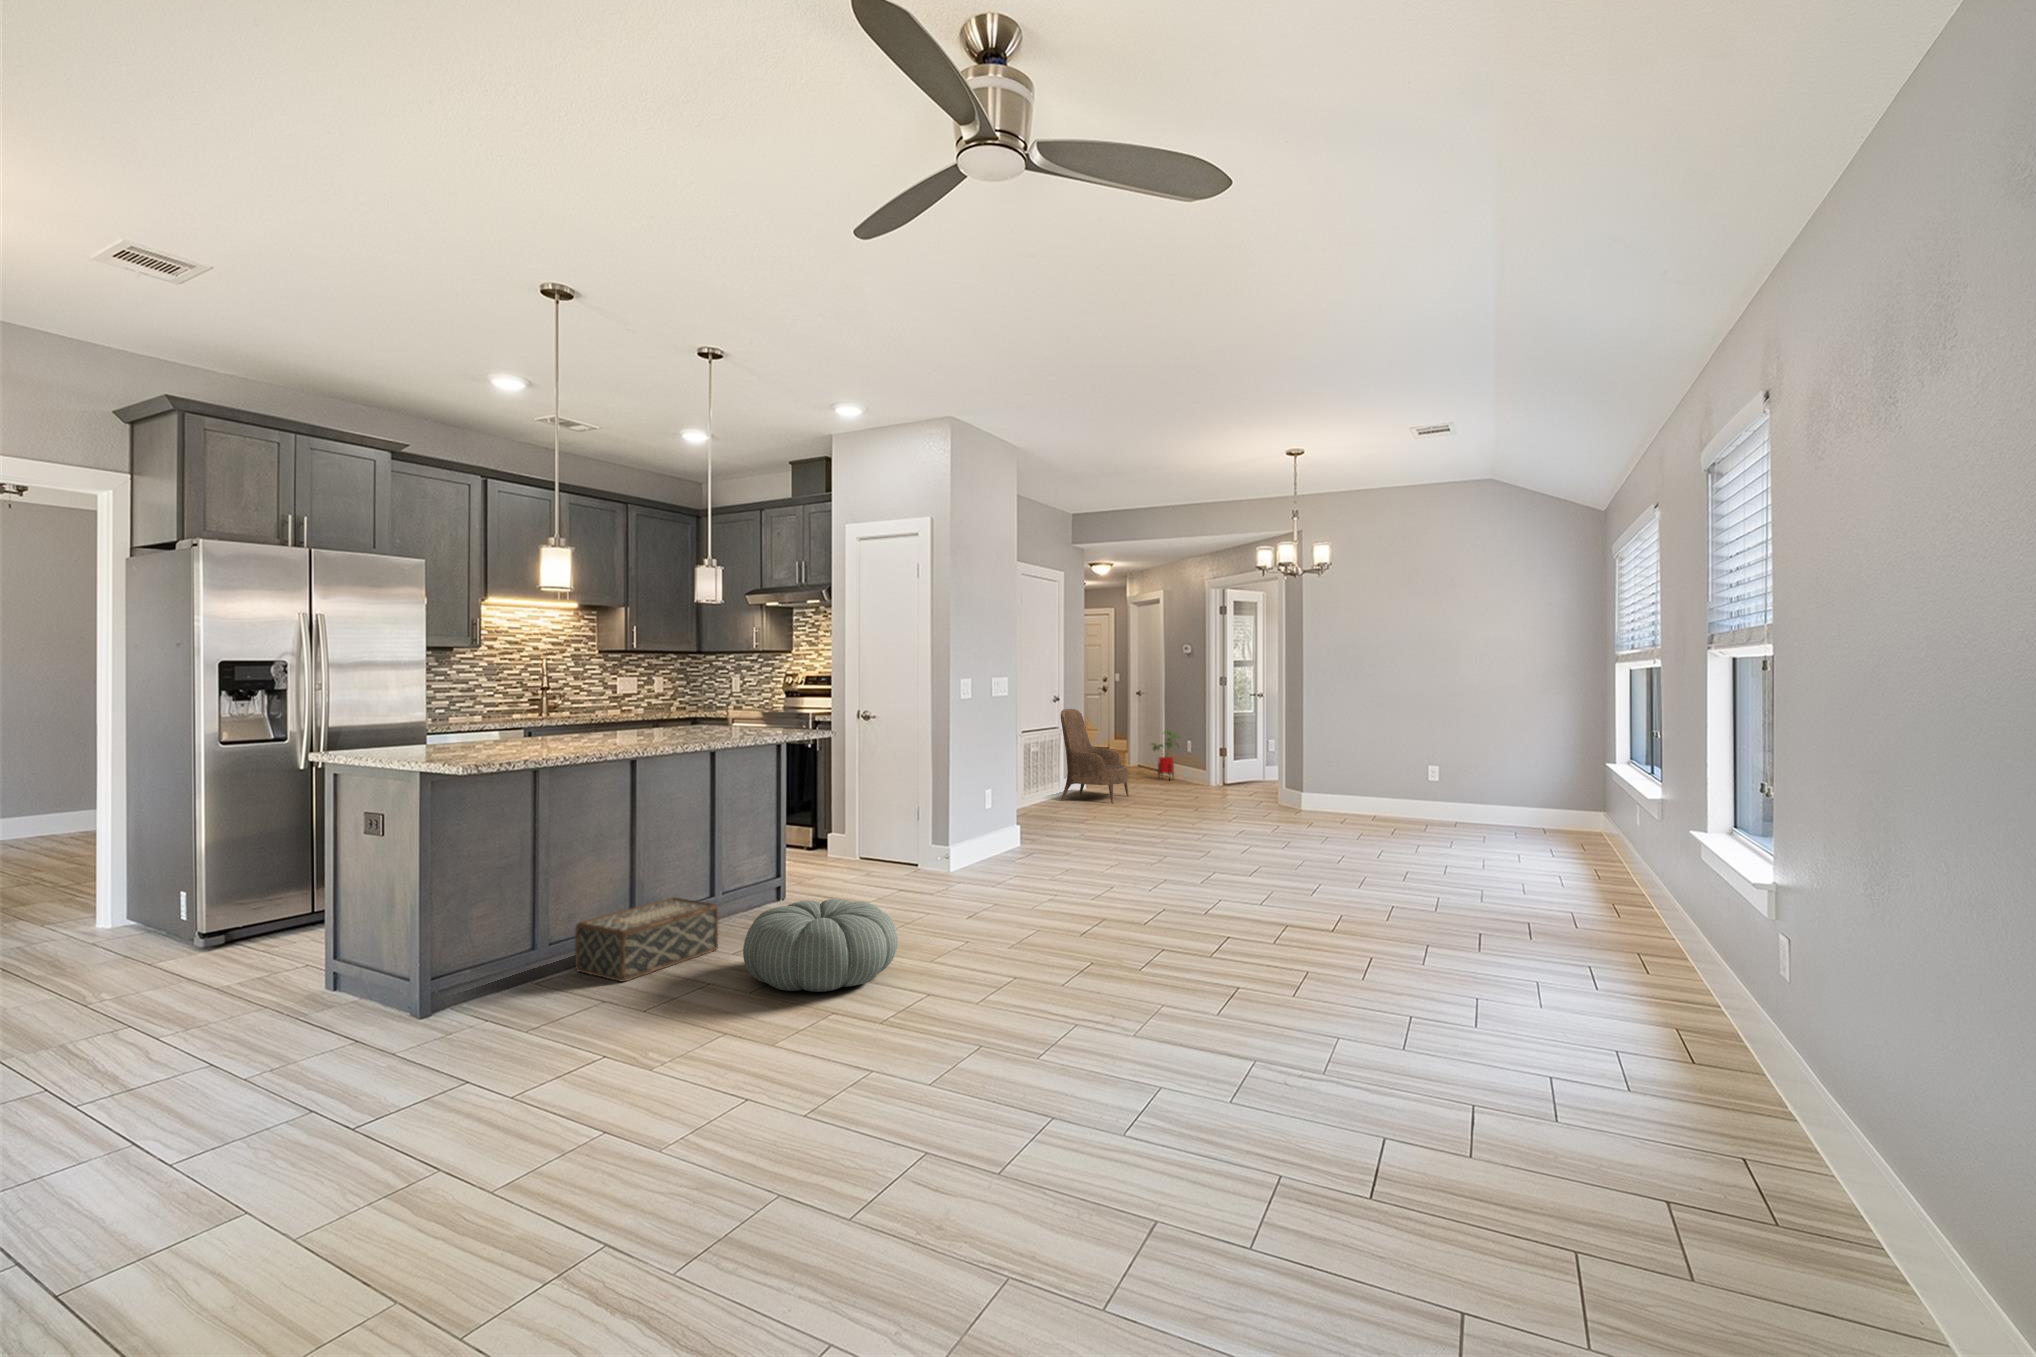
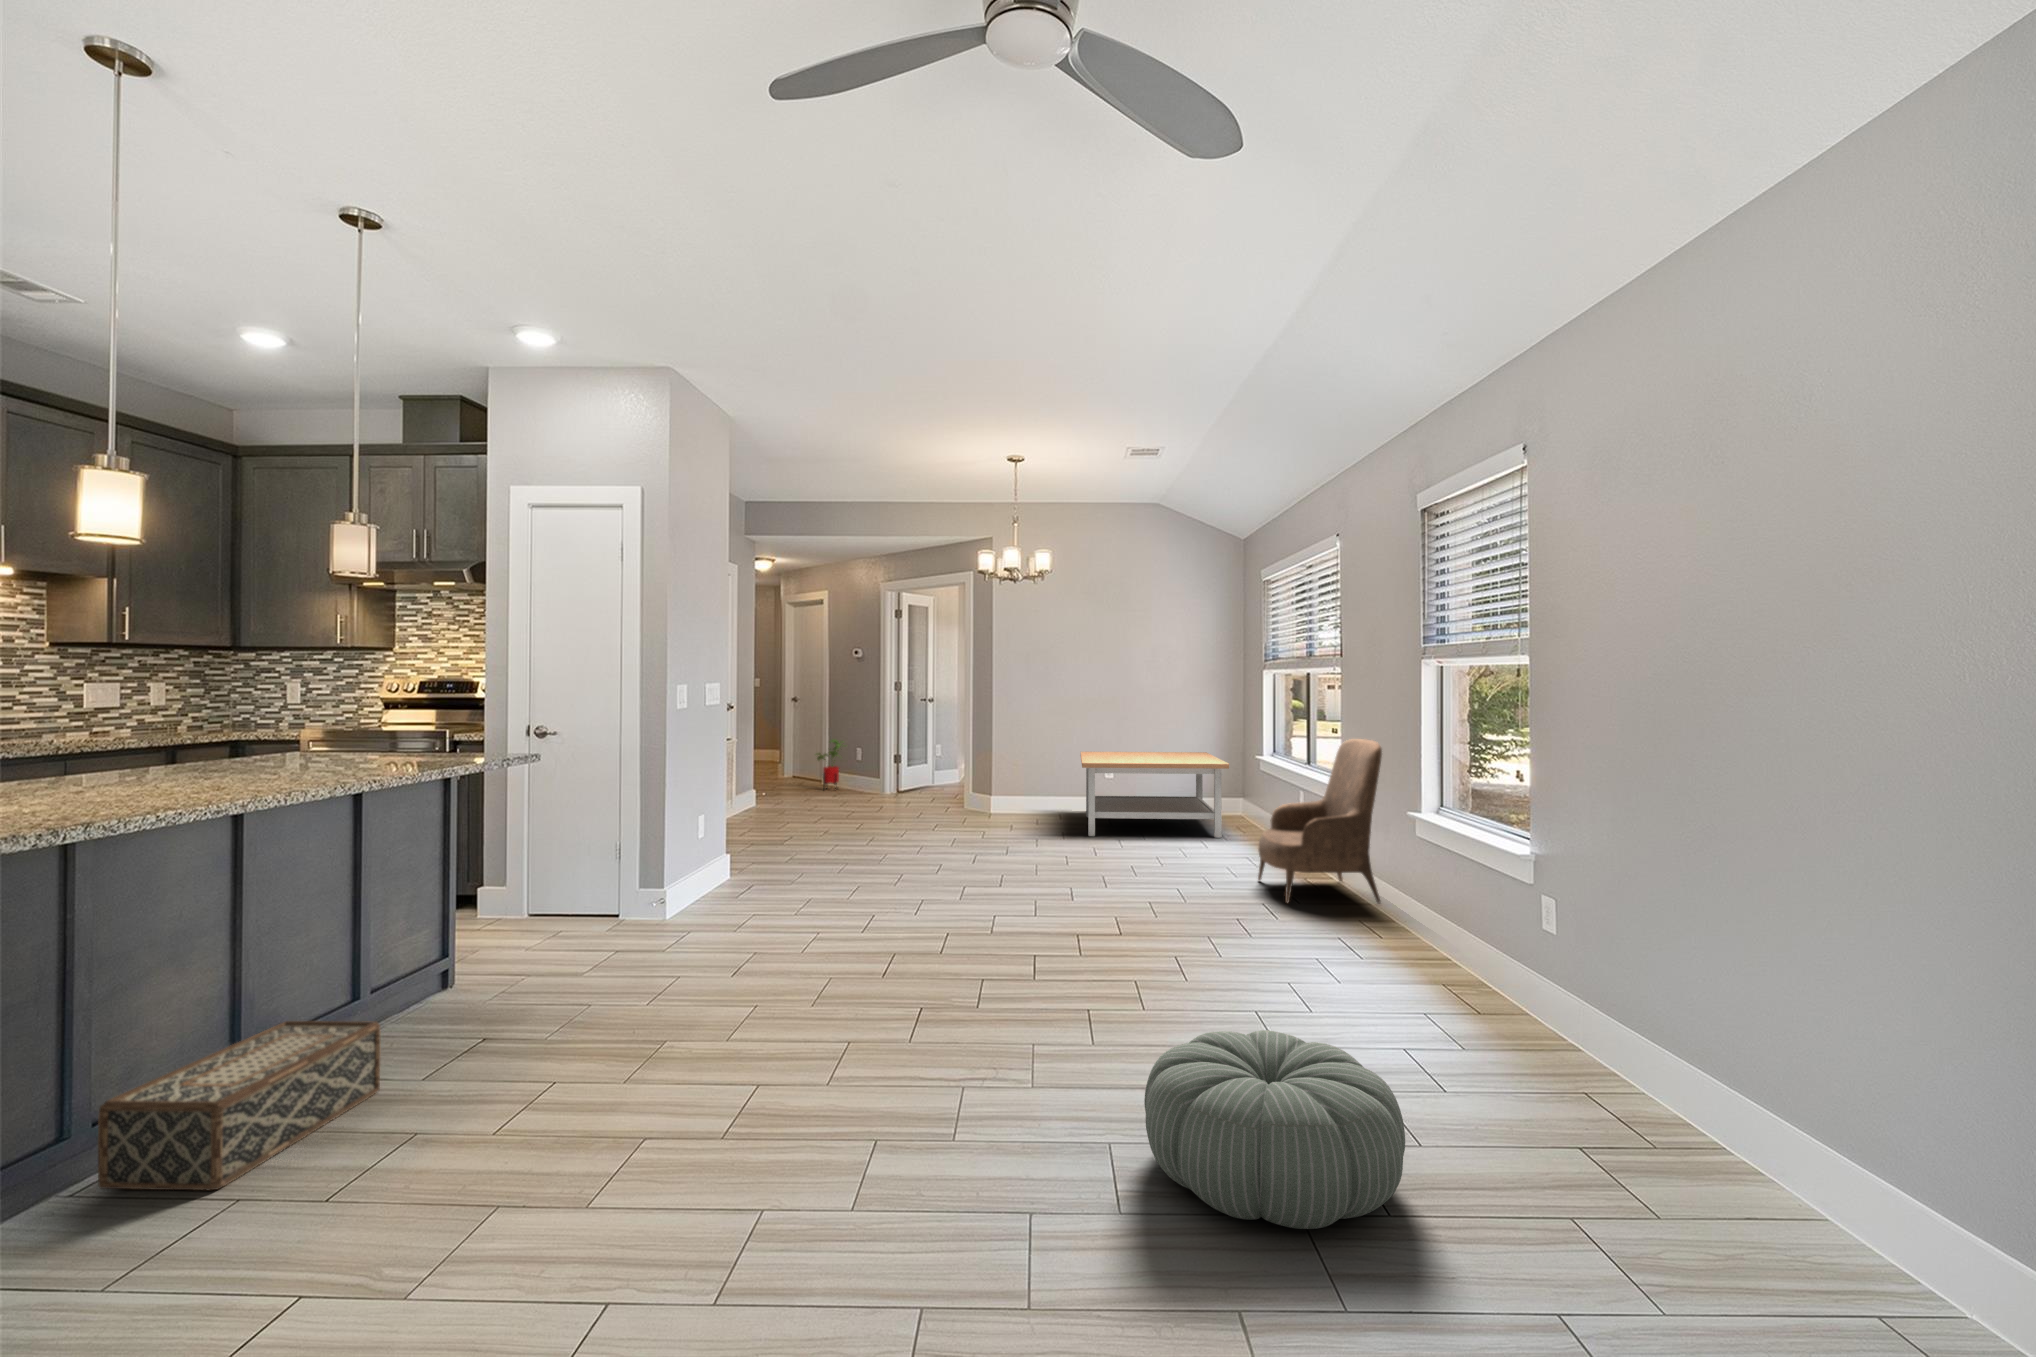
armchair: present [1061,709,1129,803] -> present [1258,739,1382,904]
coffee table: none [1378,751,1555,854] -> present [1081,752,1229,838]
pouf: present [743,899,898,992] -> present [1144,1030,1405,1229]

